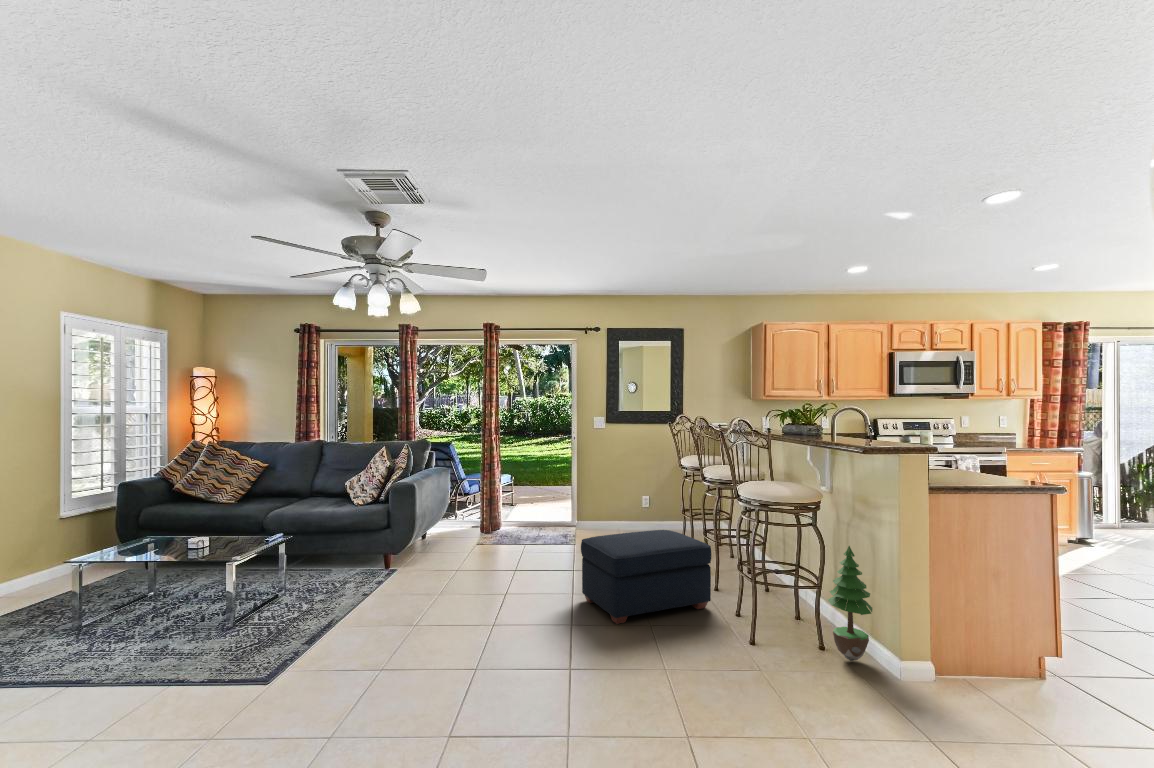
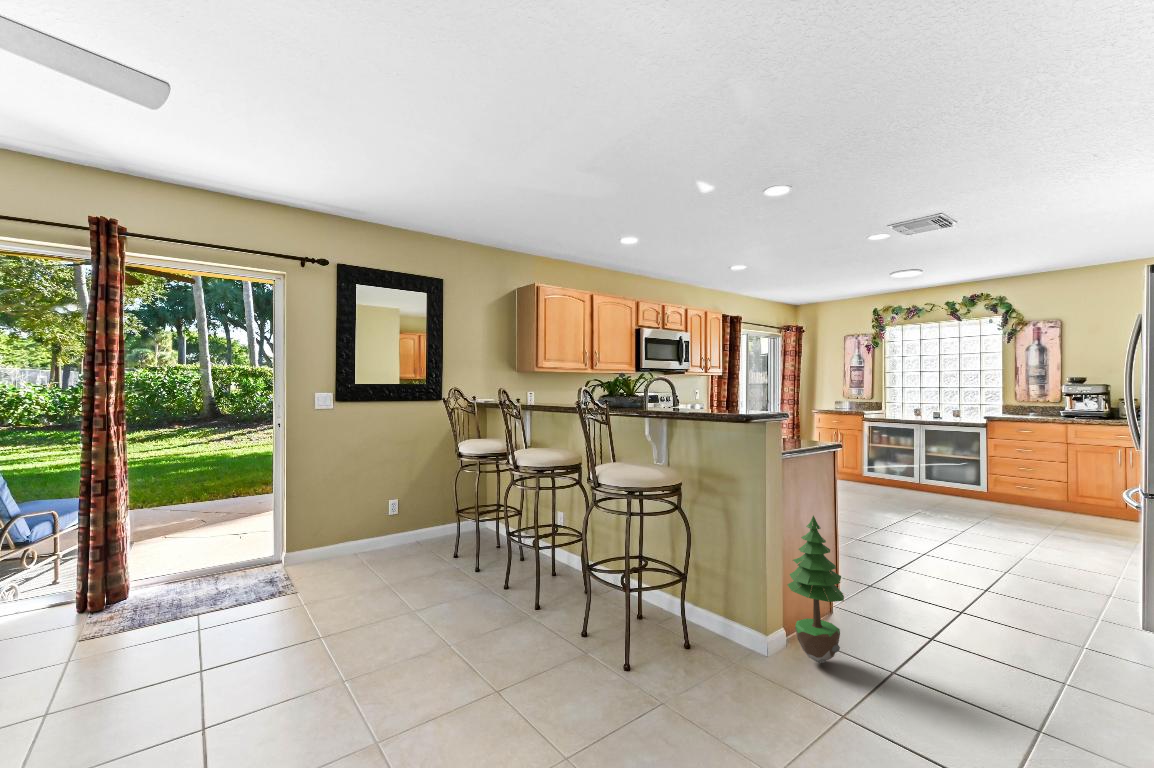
ottoman: present [581,530,711,624] -> none [396,539,600,733]

